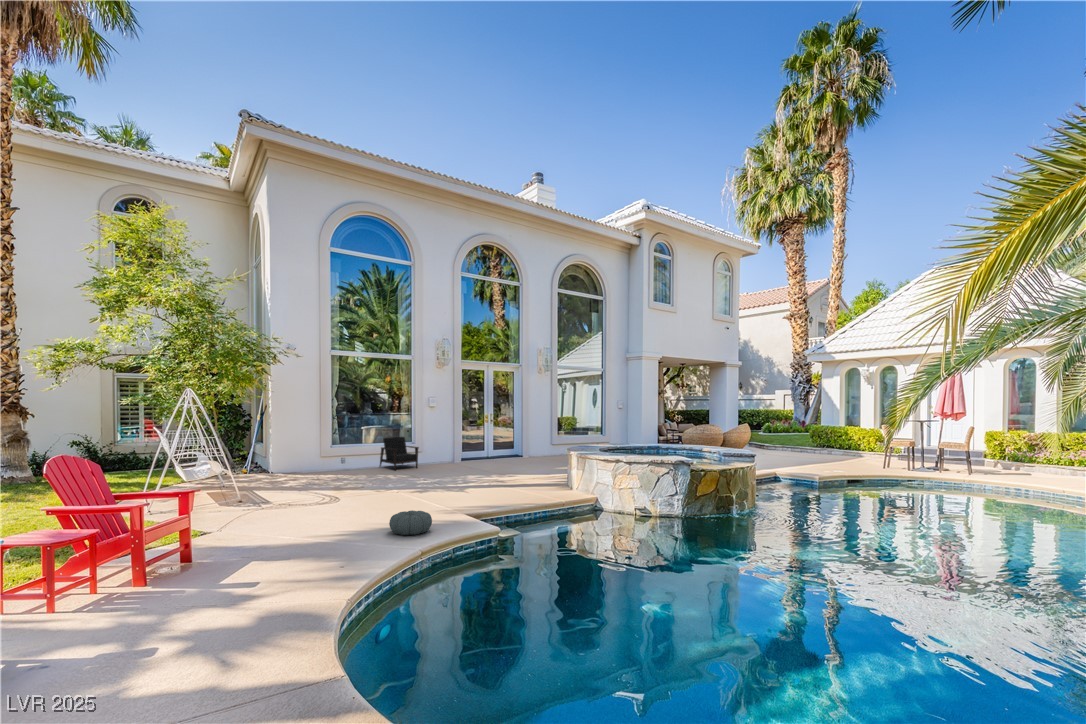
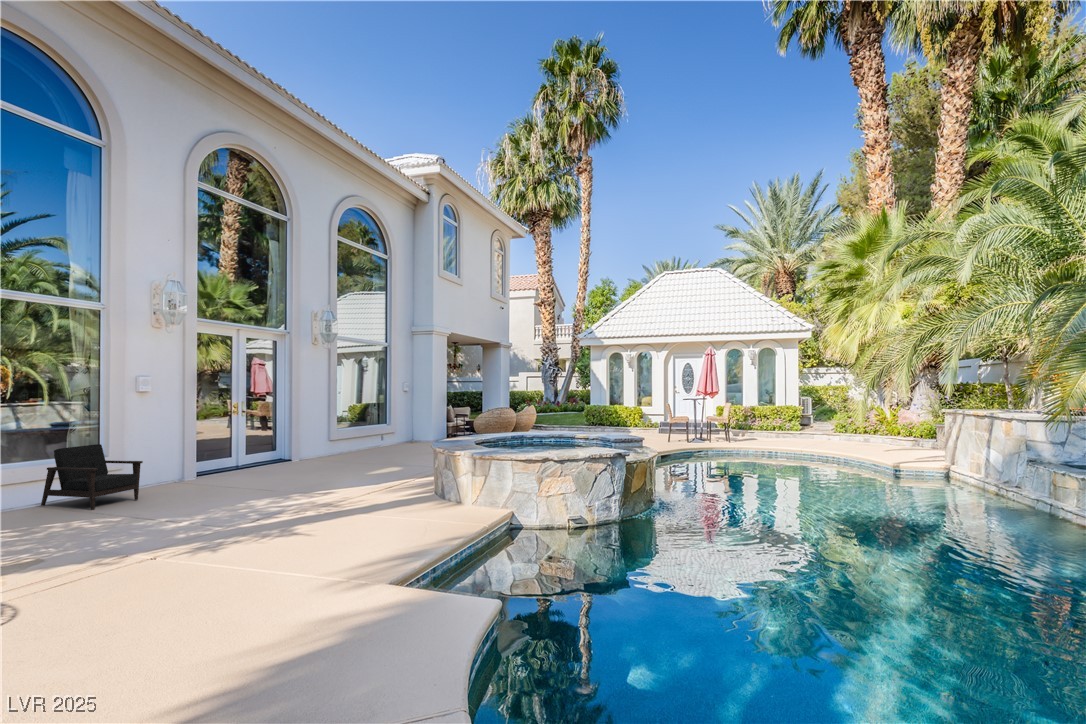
pouf: present [389,510,432,535] -> none [304,594,406,667]

